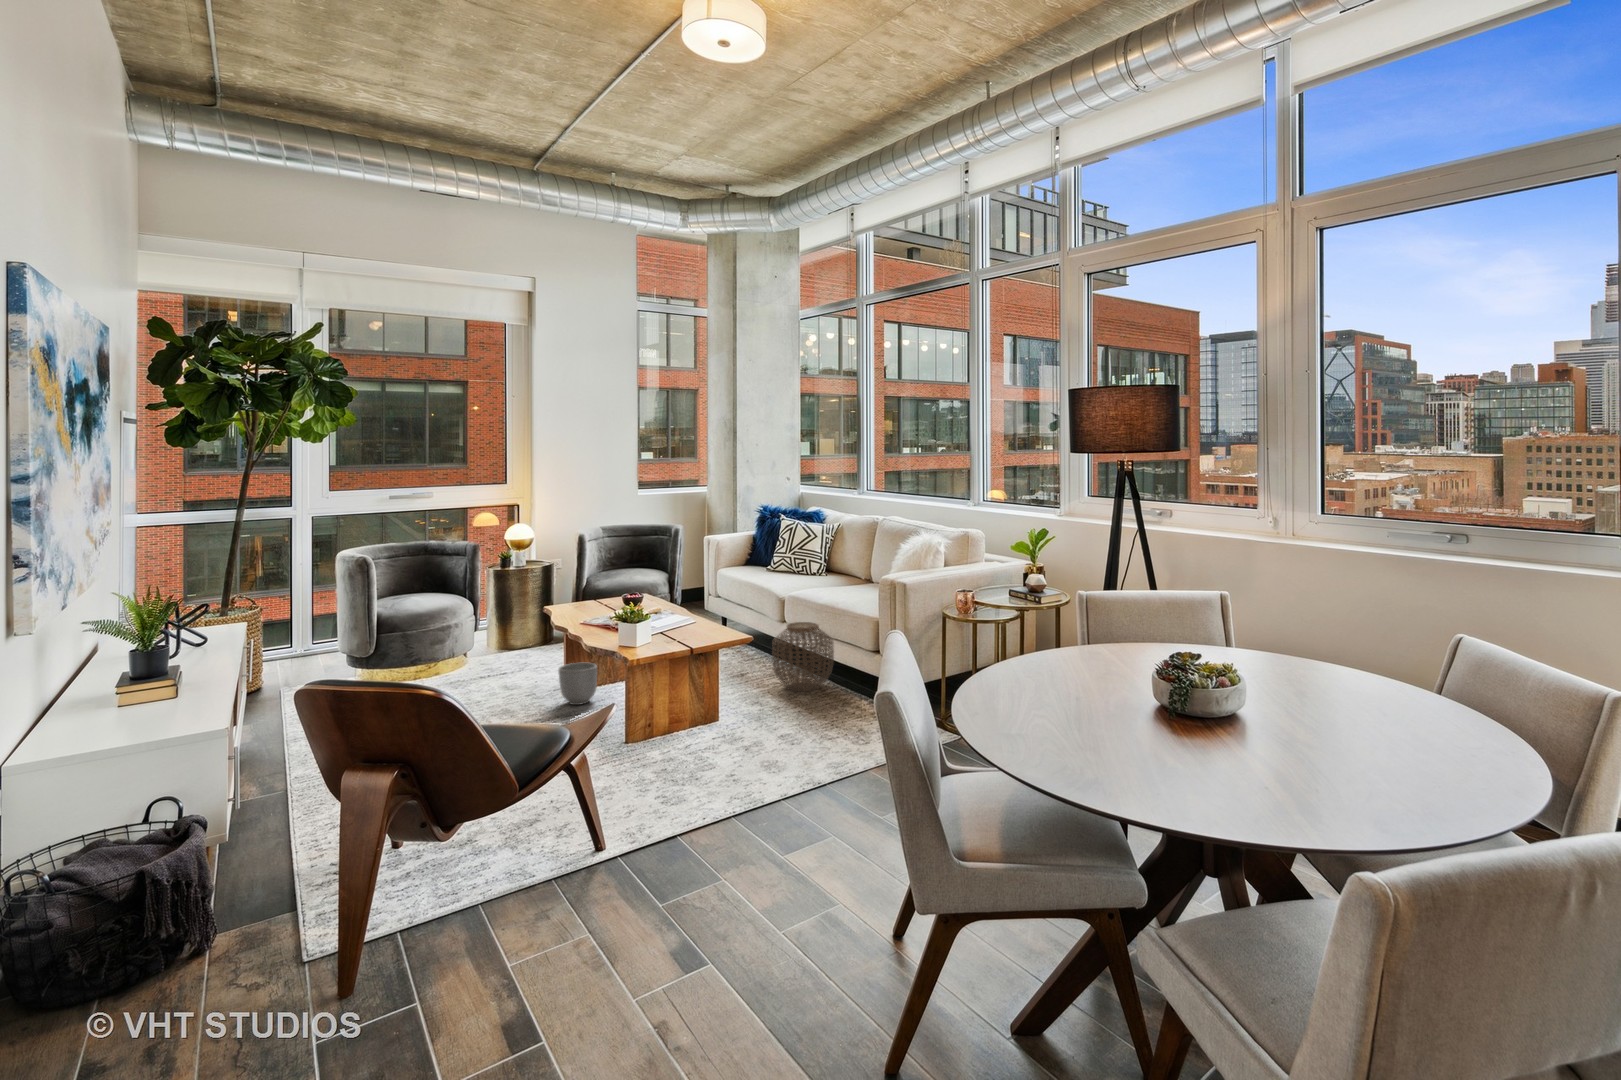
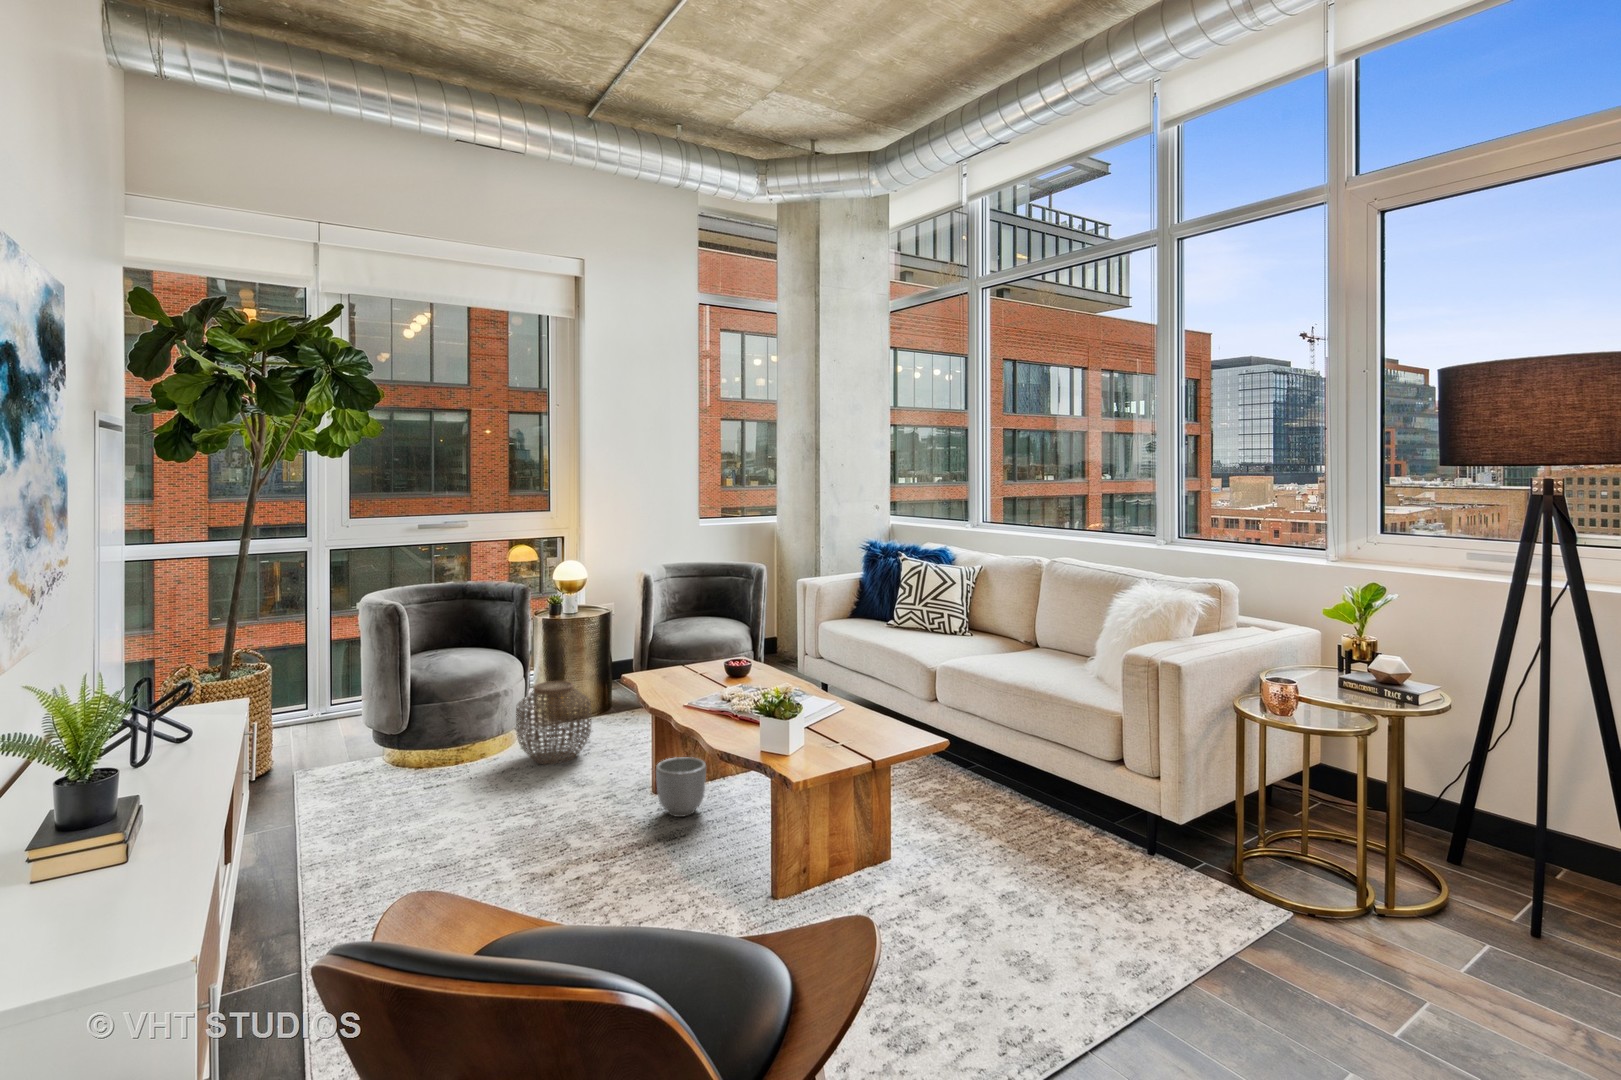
woven basket: present [772,622,834,692] -> present [516,681,591,765]

